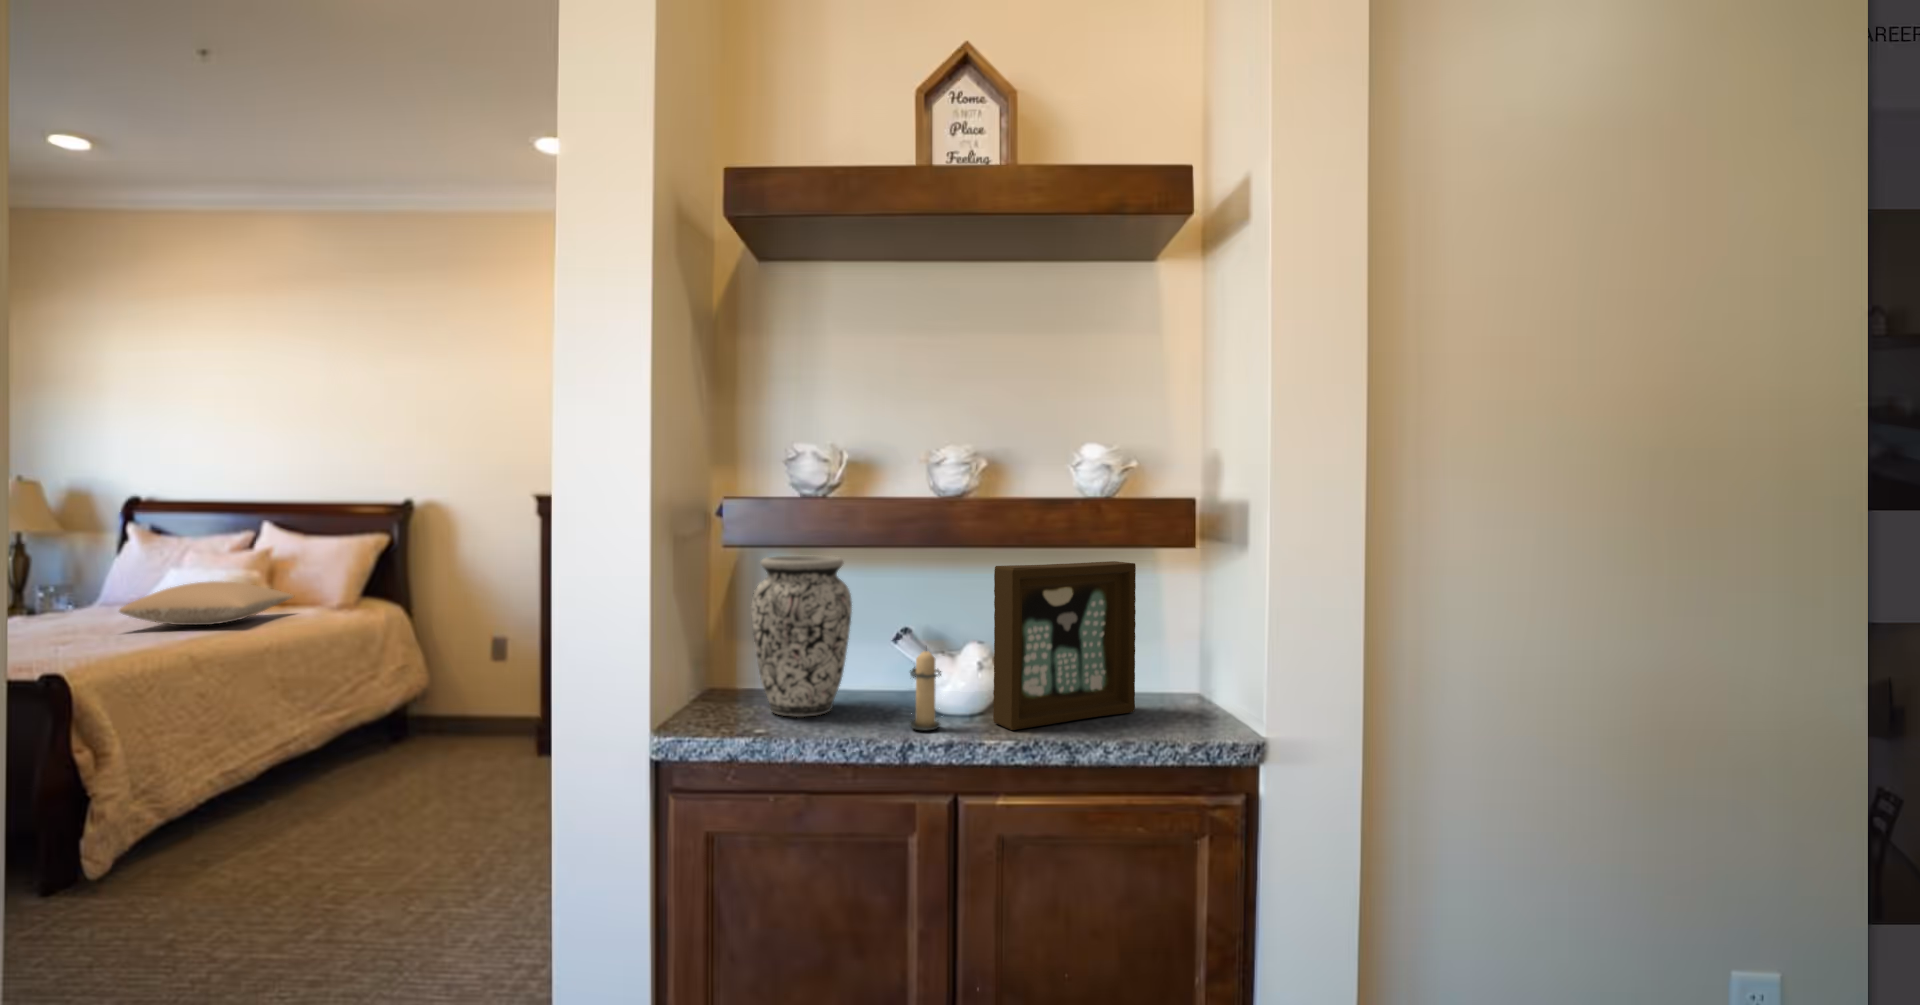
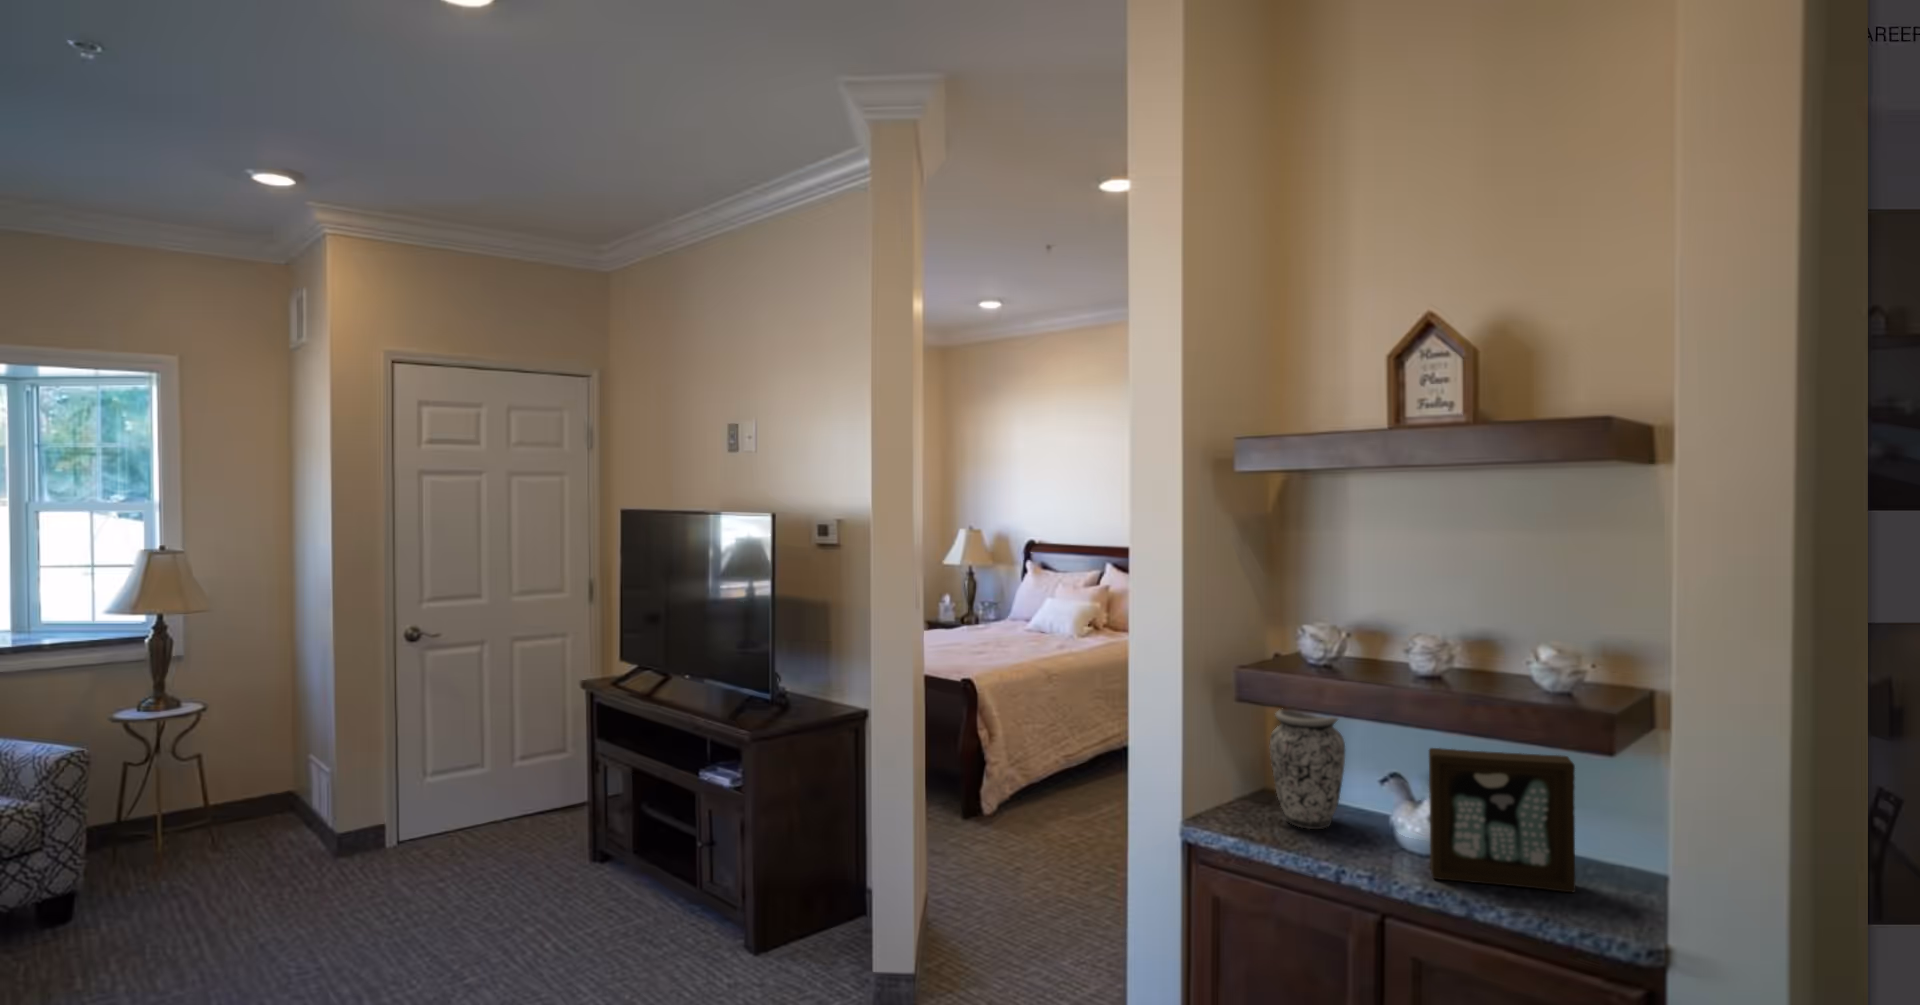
pillow: present [119,581,293,625] -> none [1008,621,1102,651]
candle: present [910,648,941,730] -> none [1356,799,1388,863]

